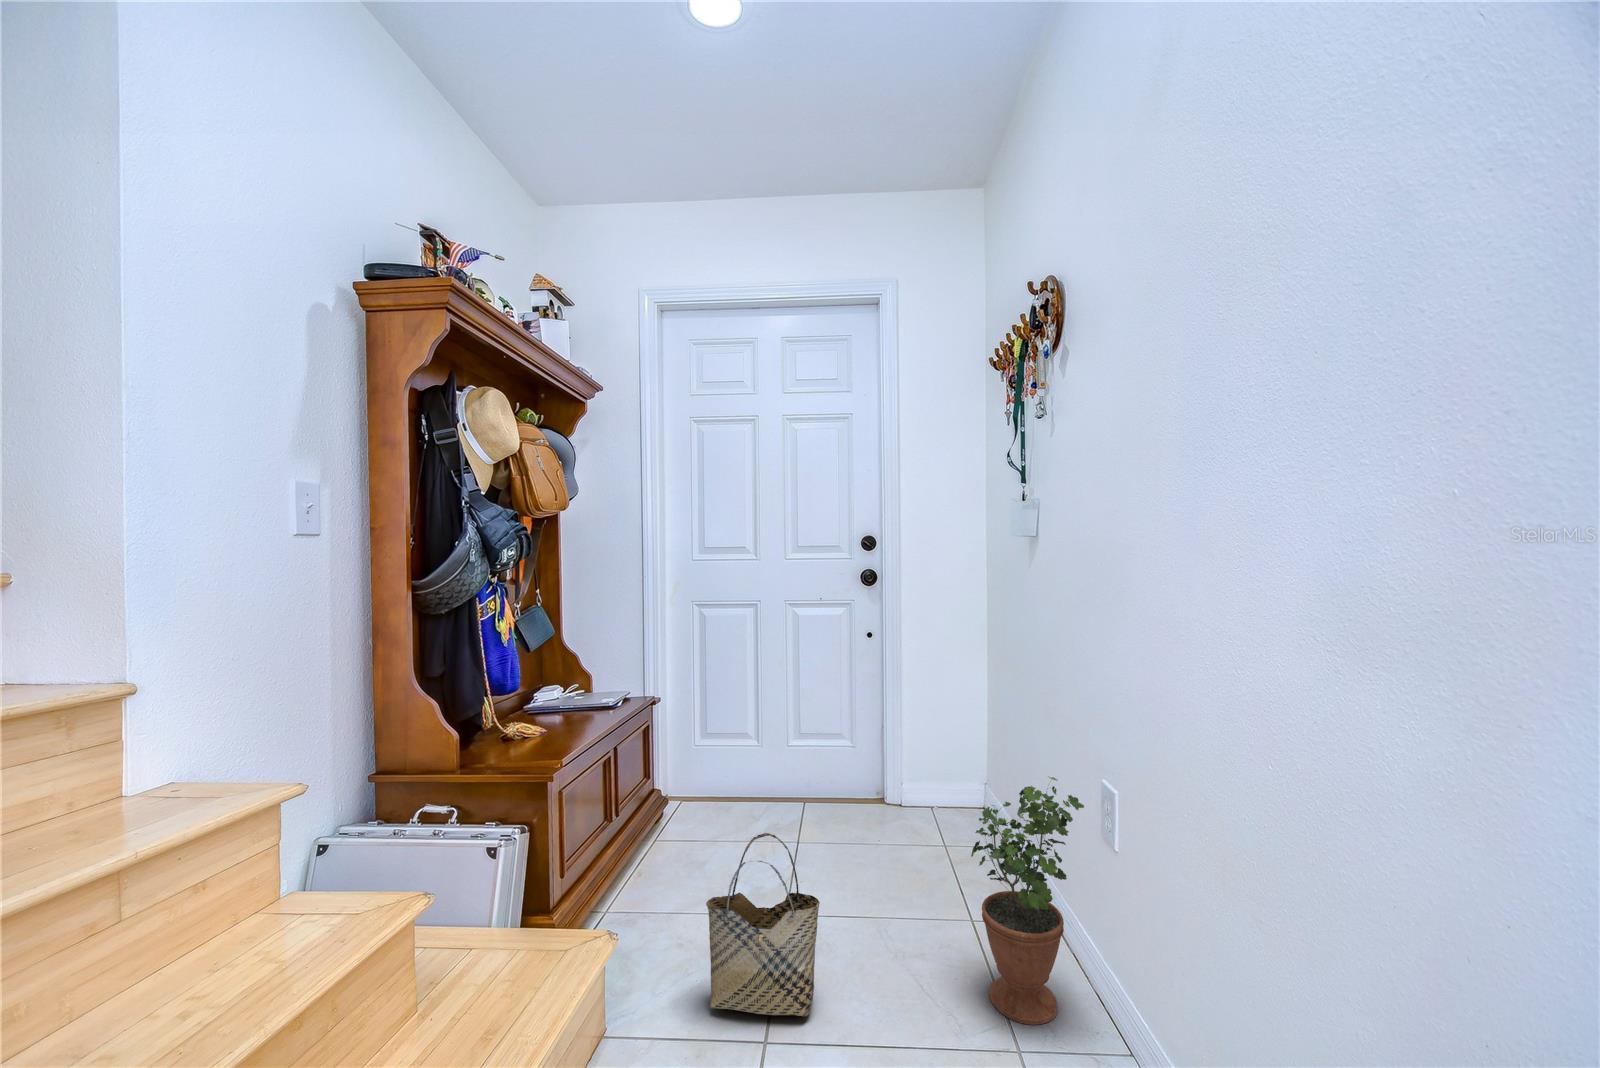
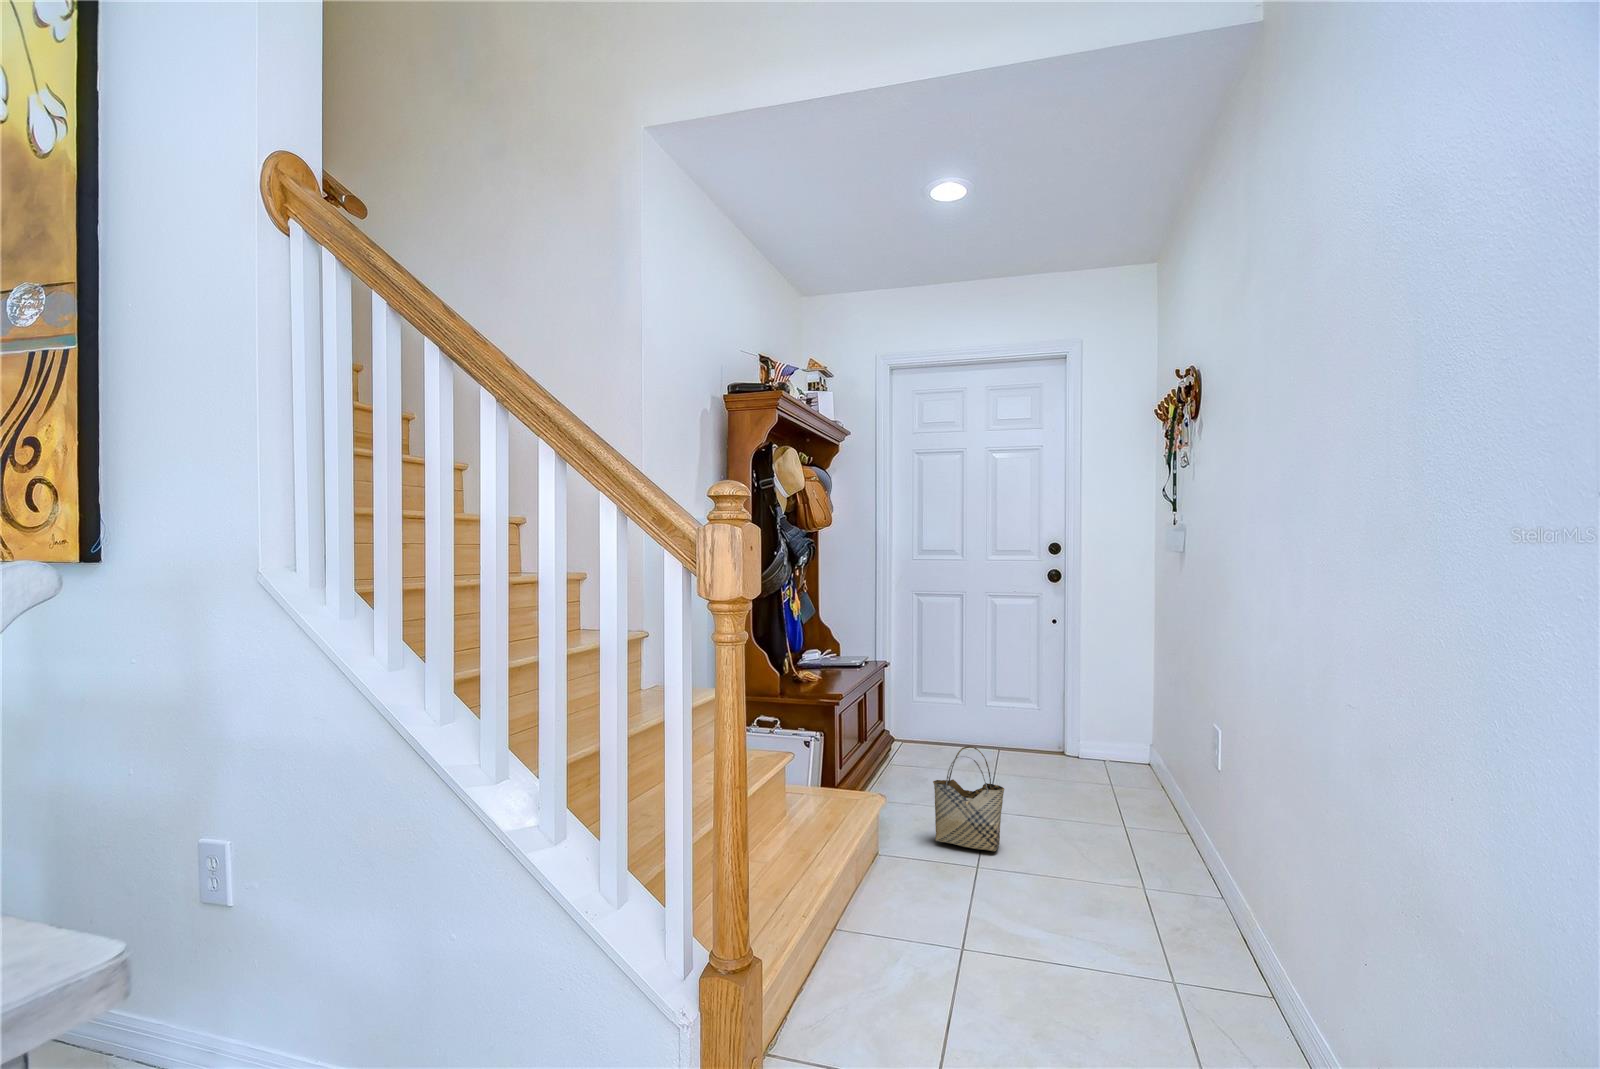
potted plant: present [971,777,1084,1025] -> none [1108,723,1186,875]

